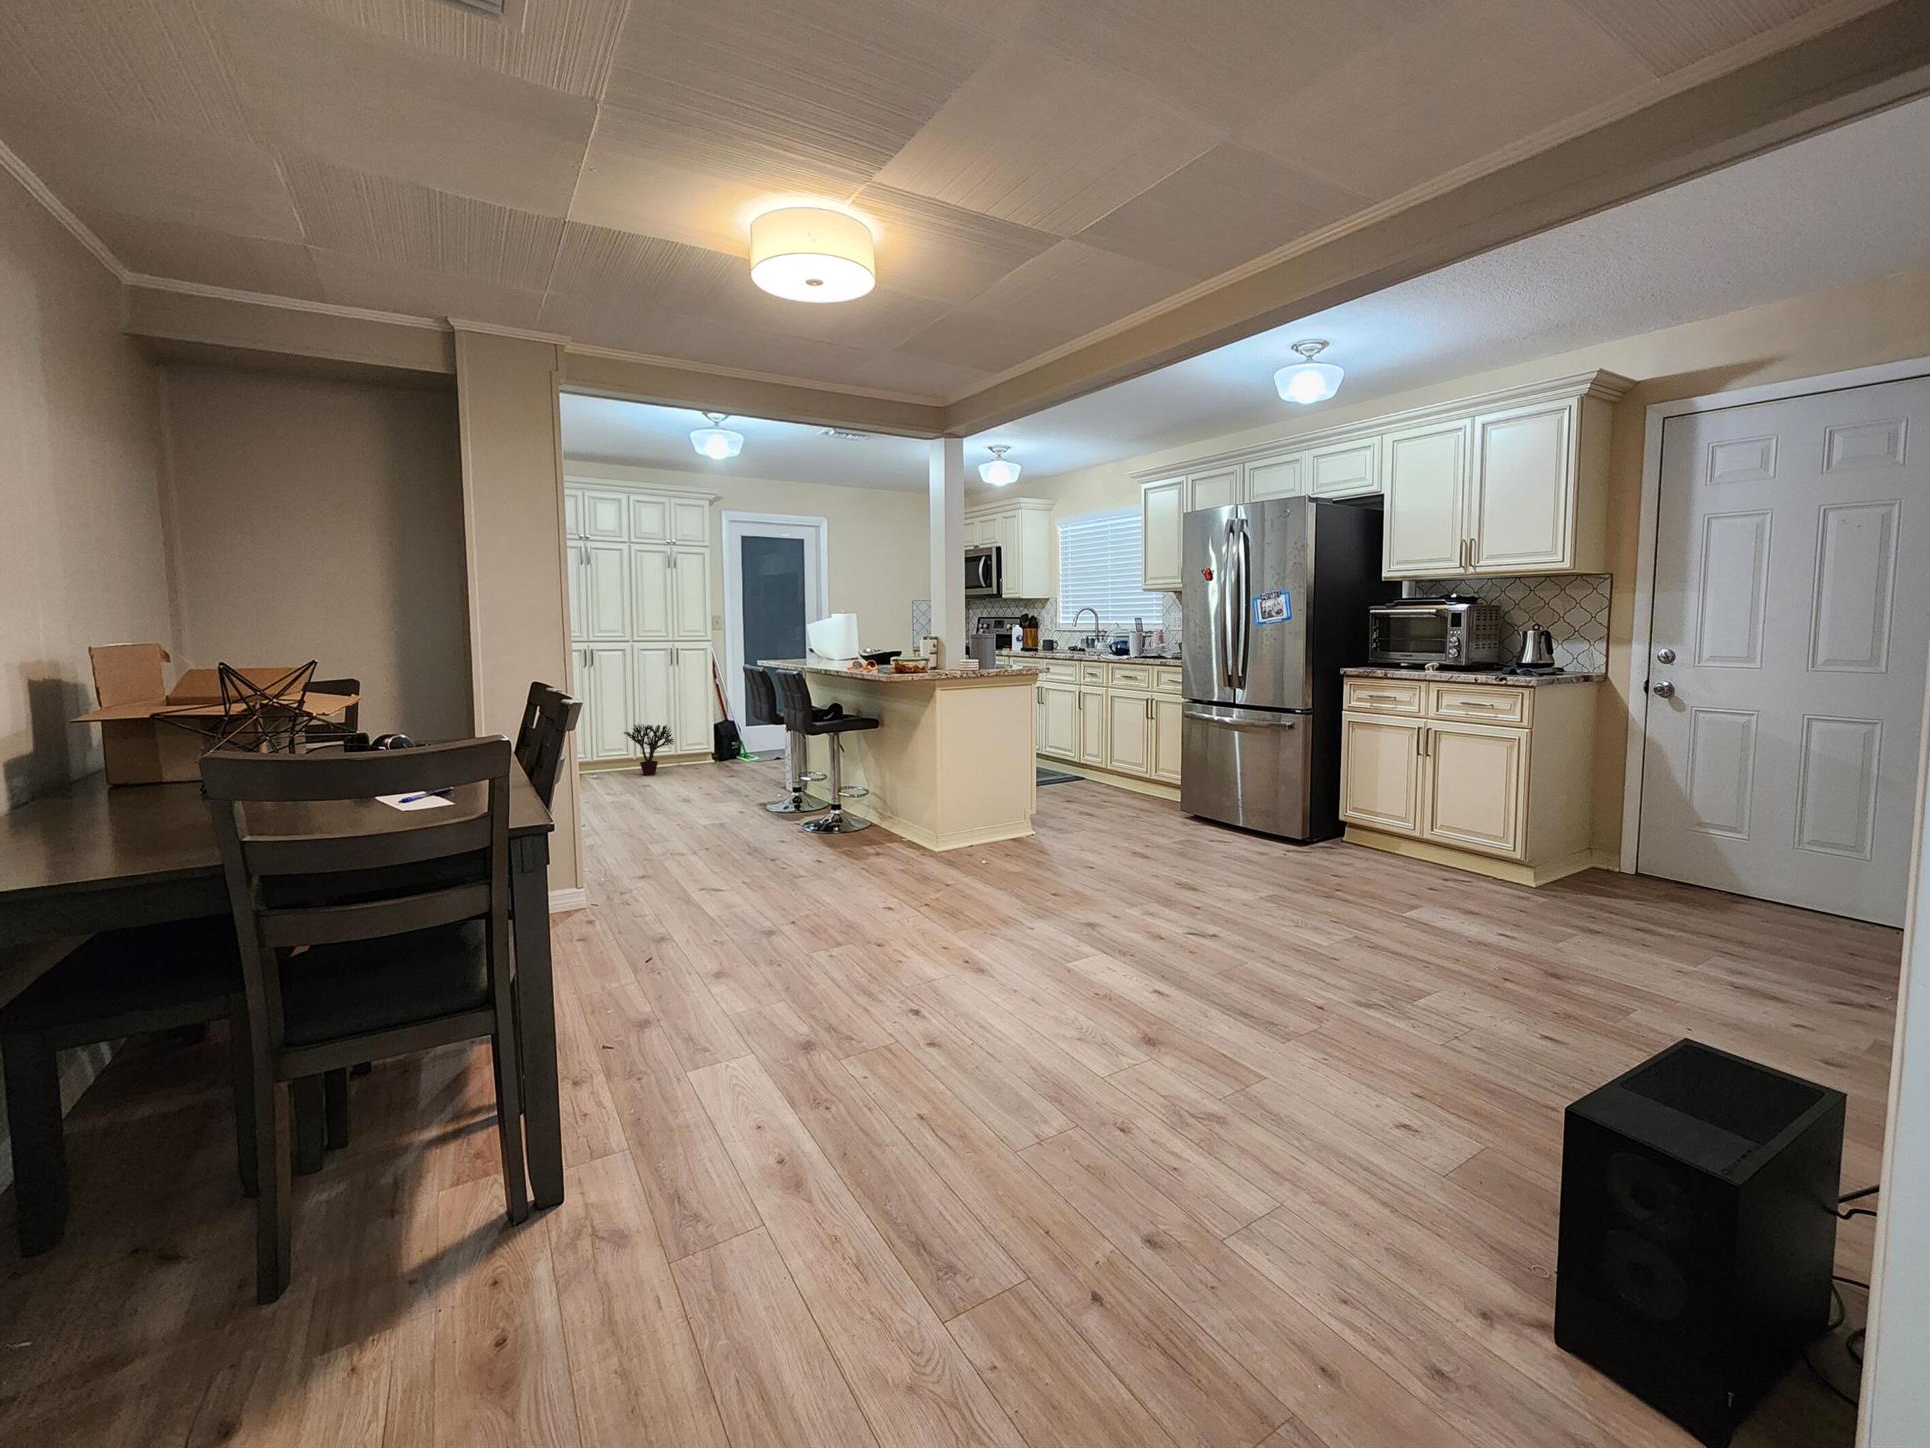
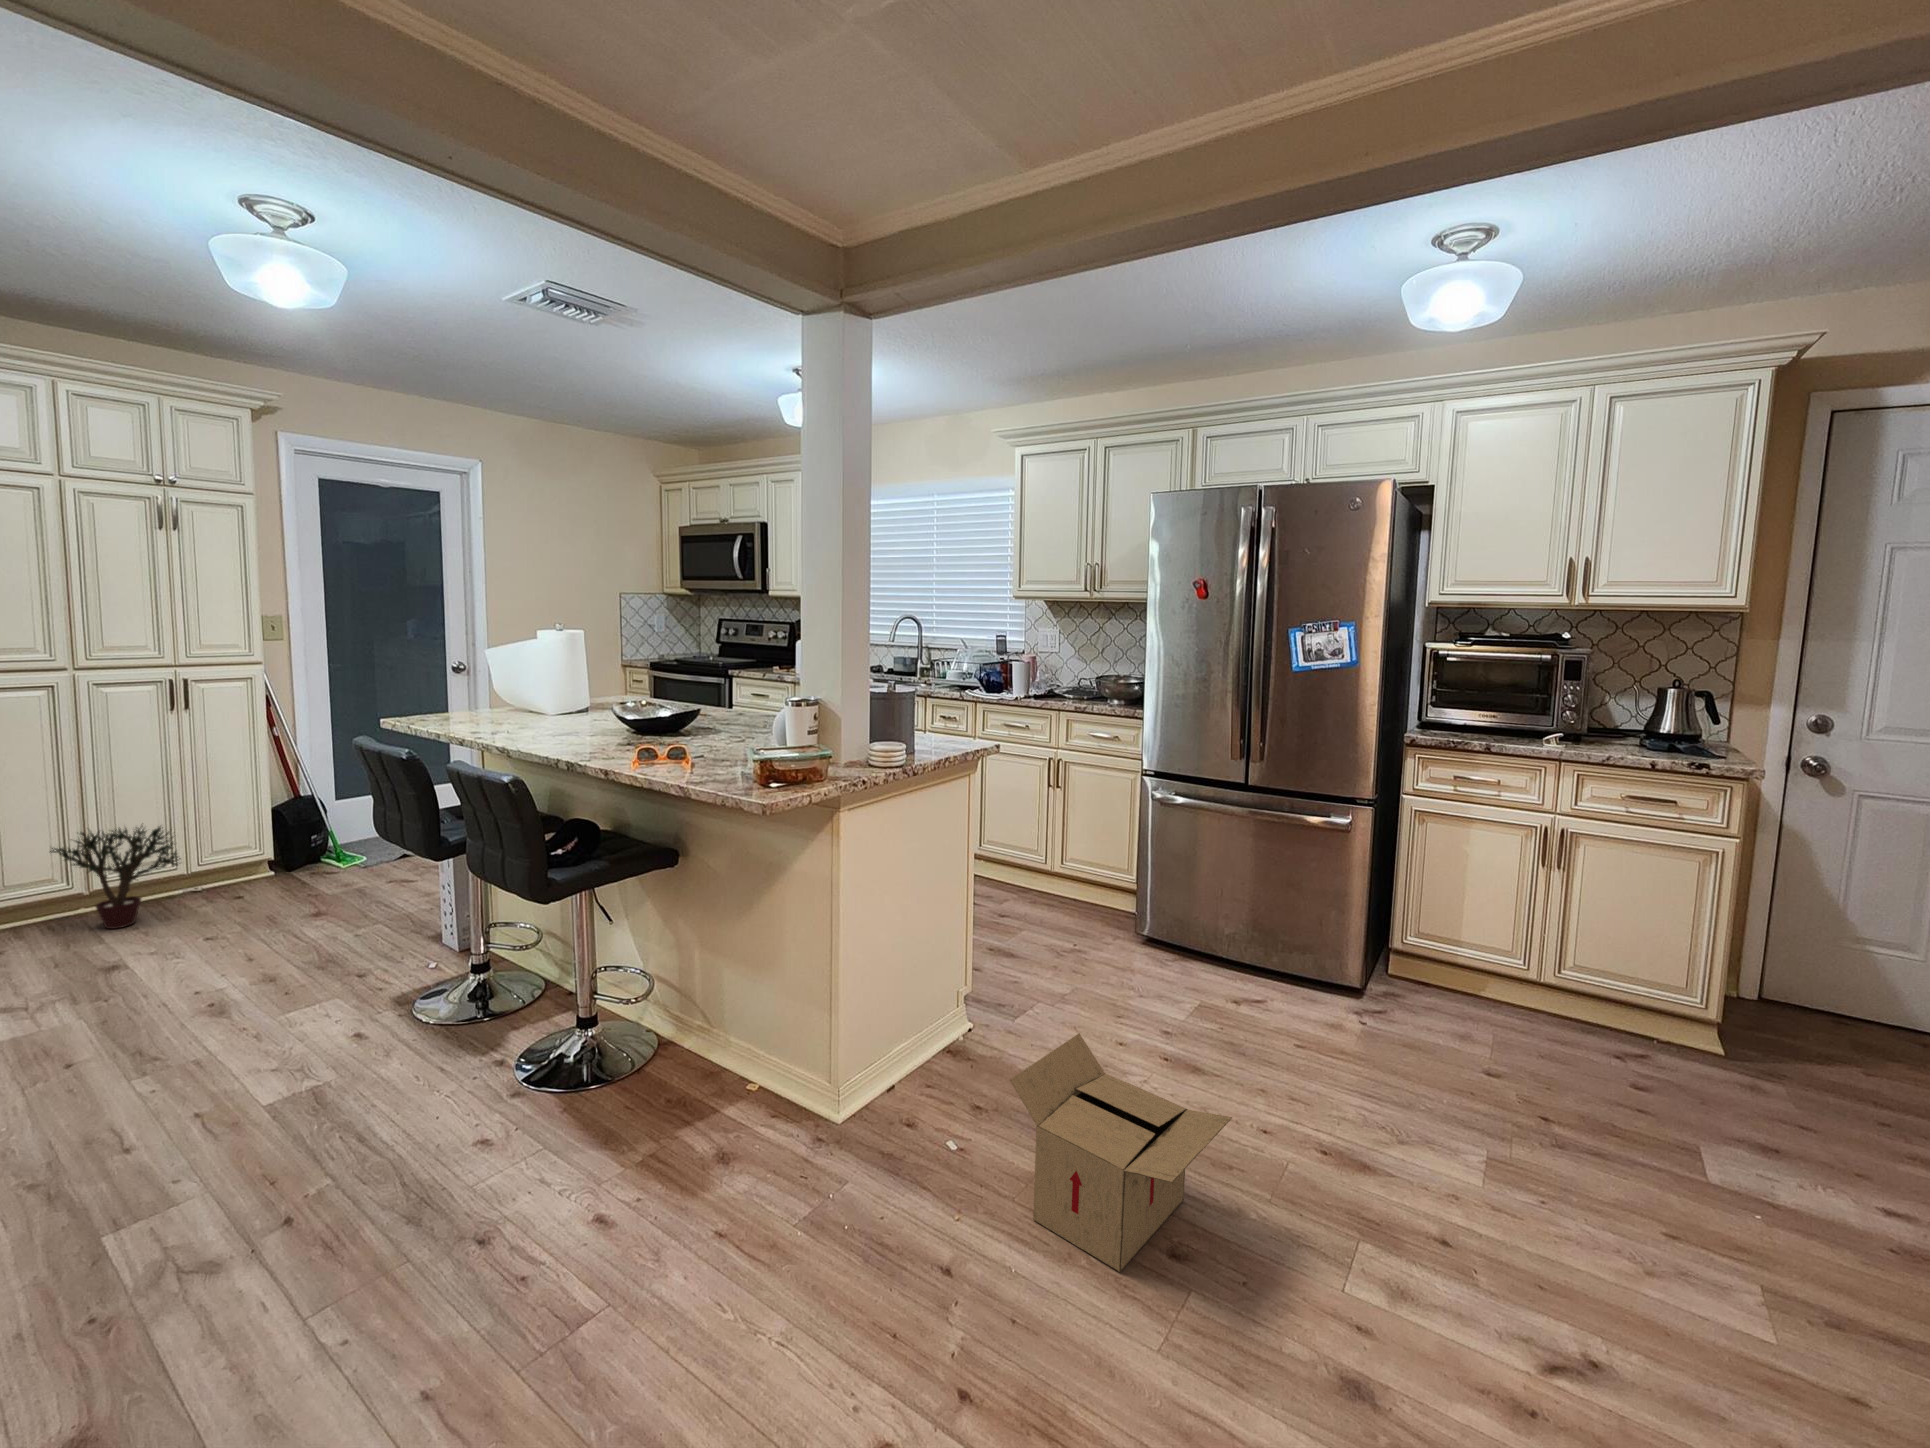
cardboard box: none [989,808,1089,896] -> present [1010,1033,1232,1272]

